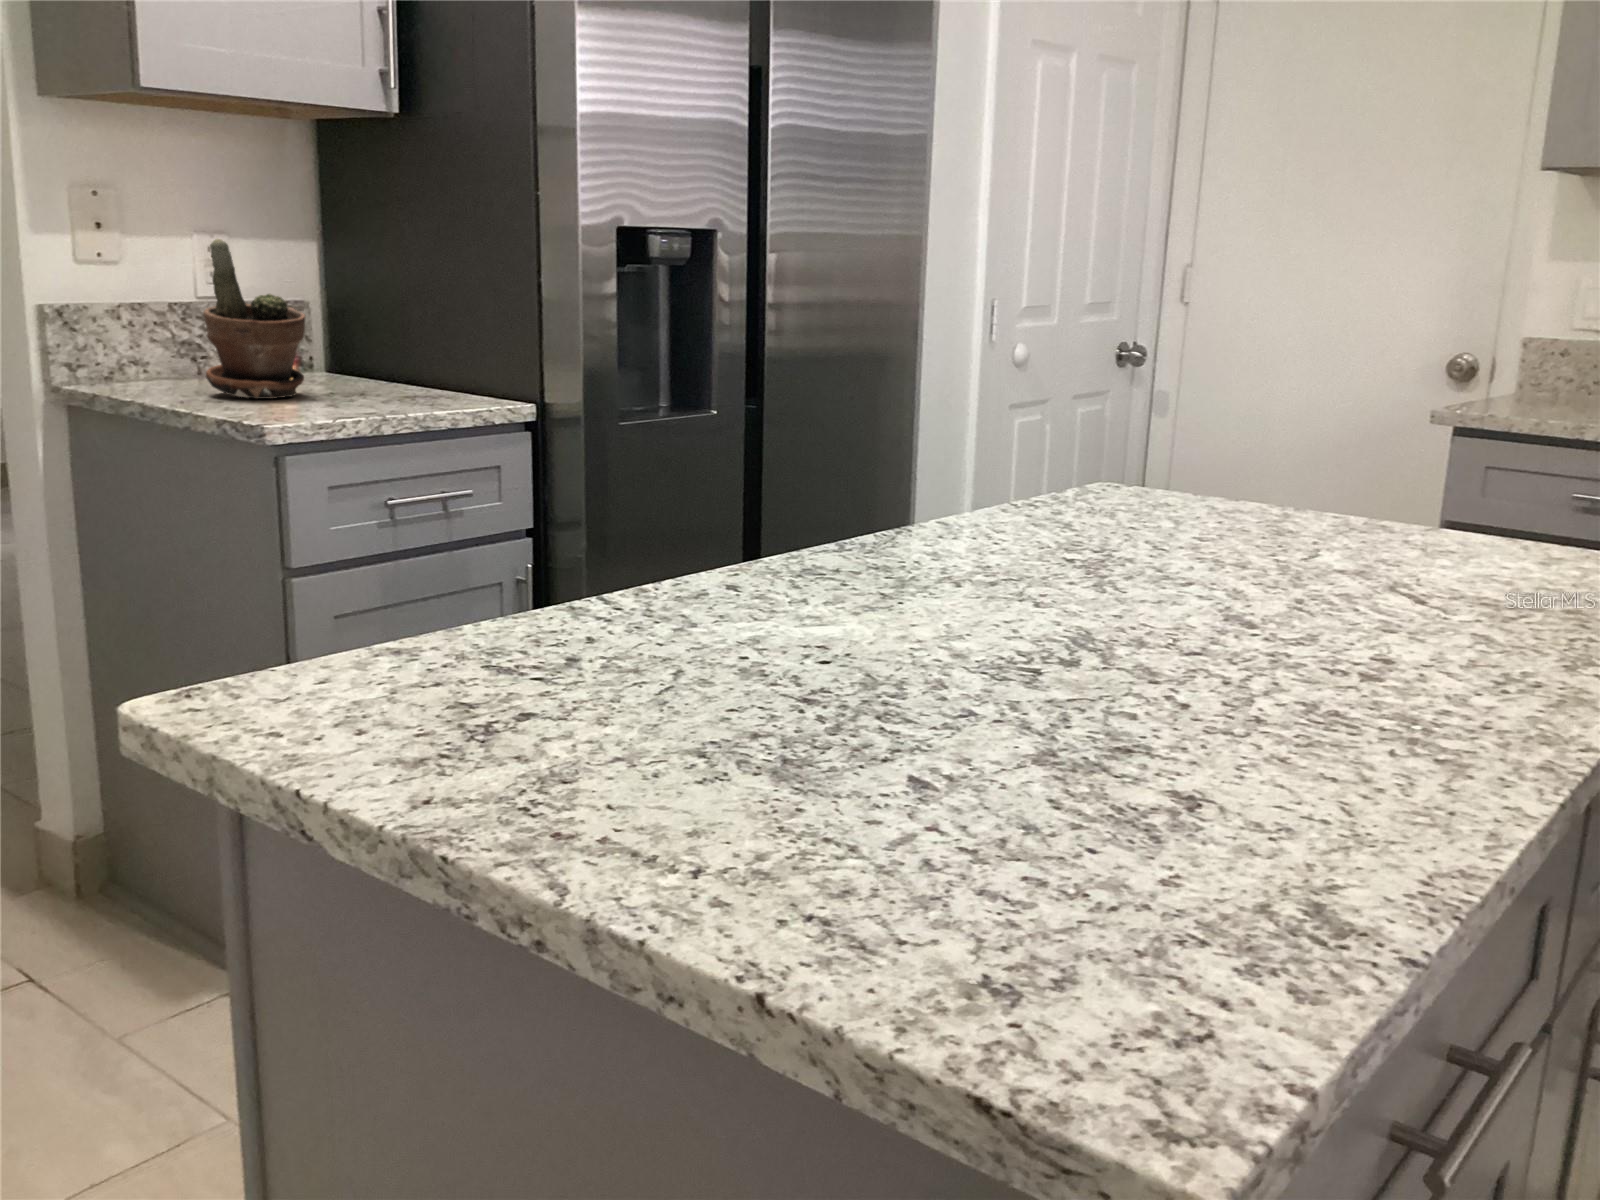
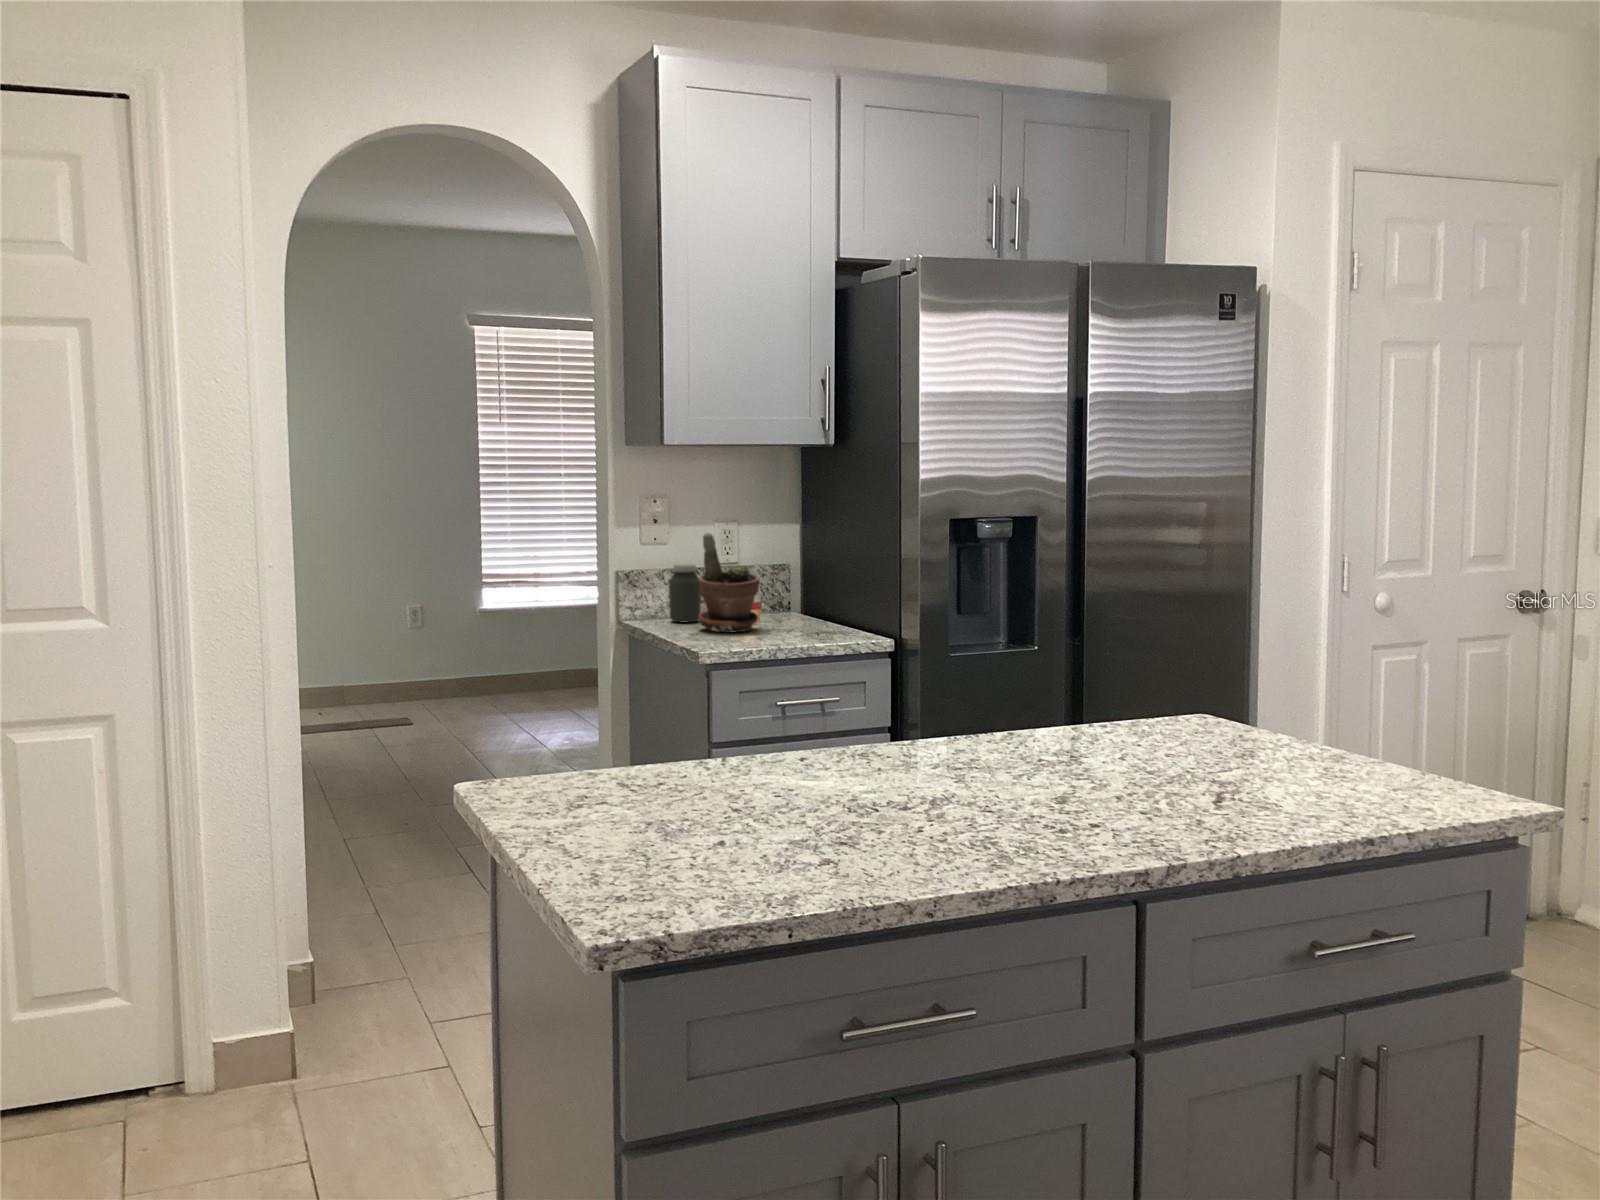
jar: none [136,295,192,387] -> present [669,564,701,622]

